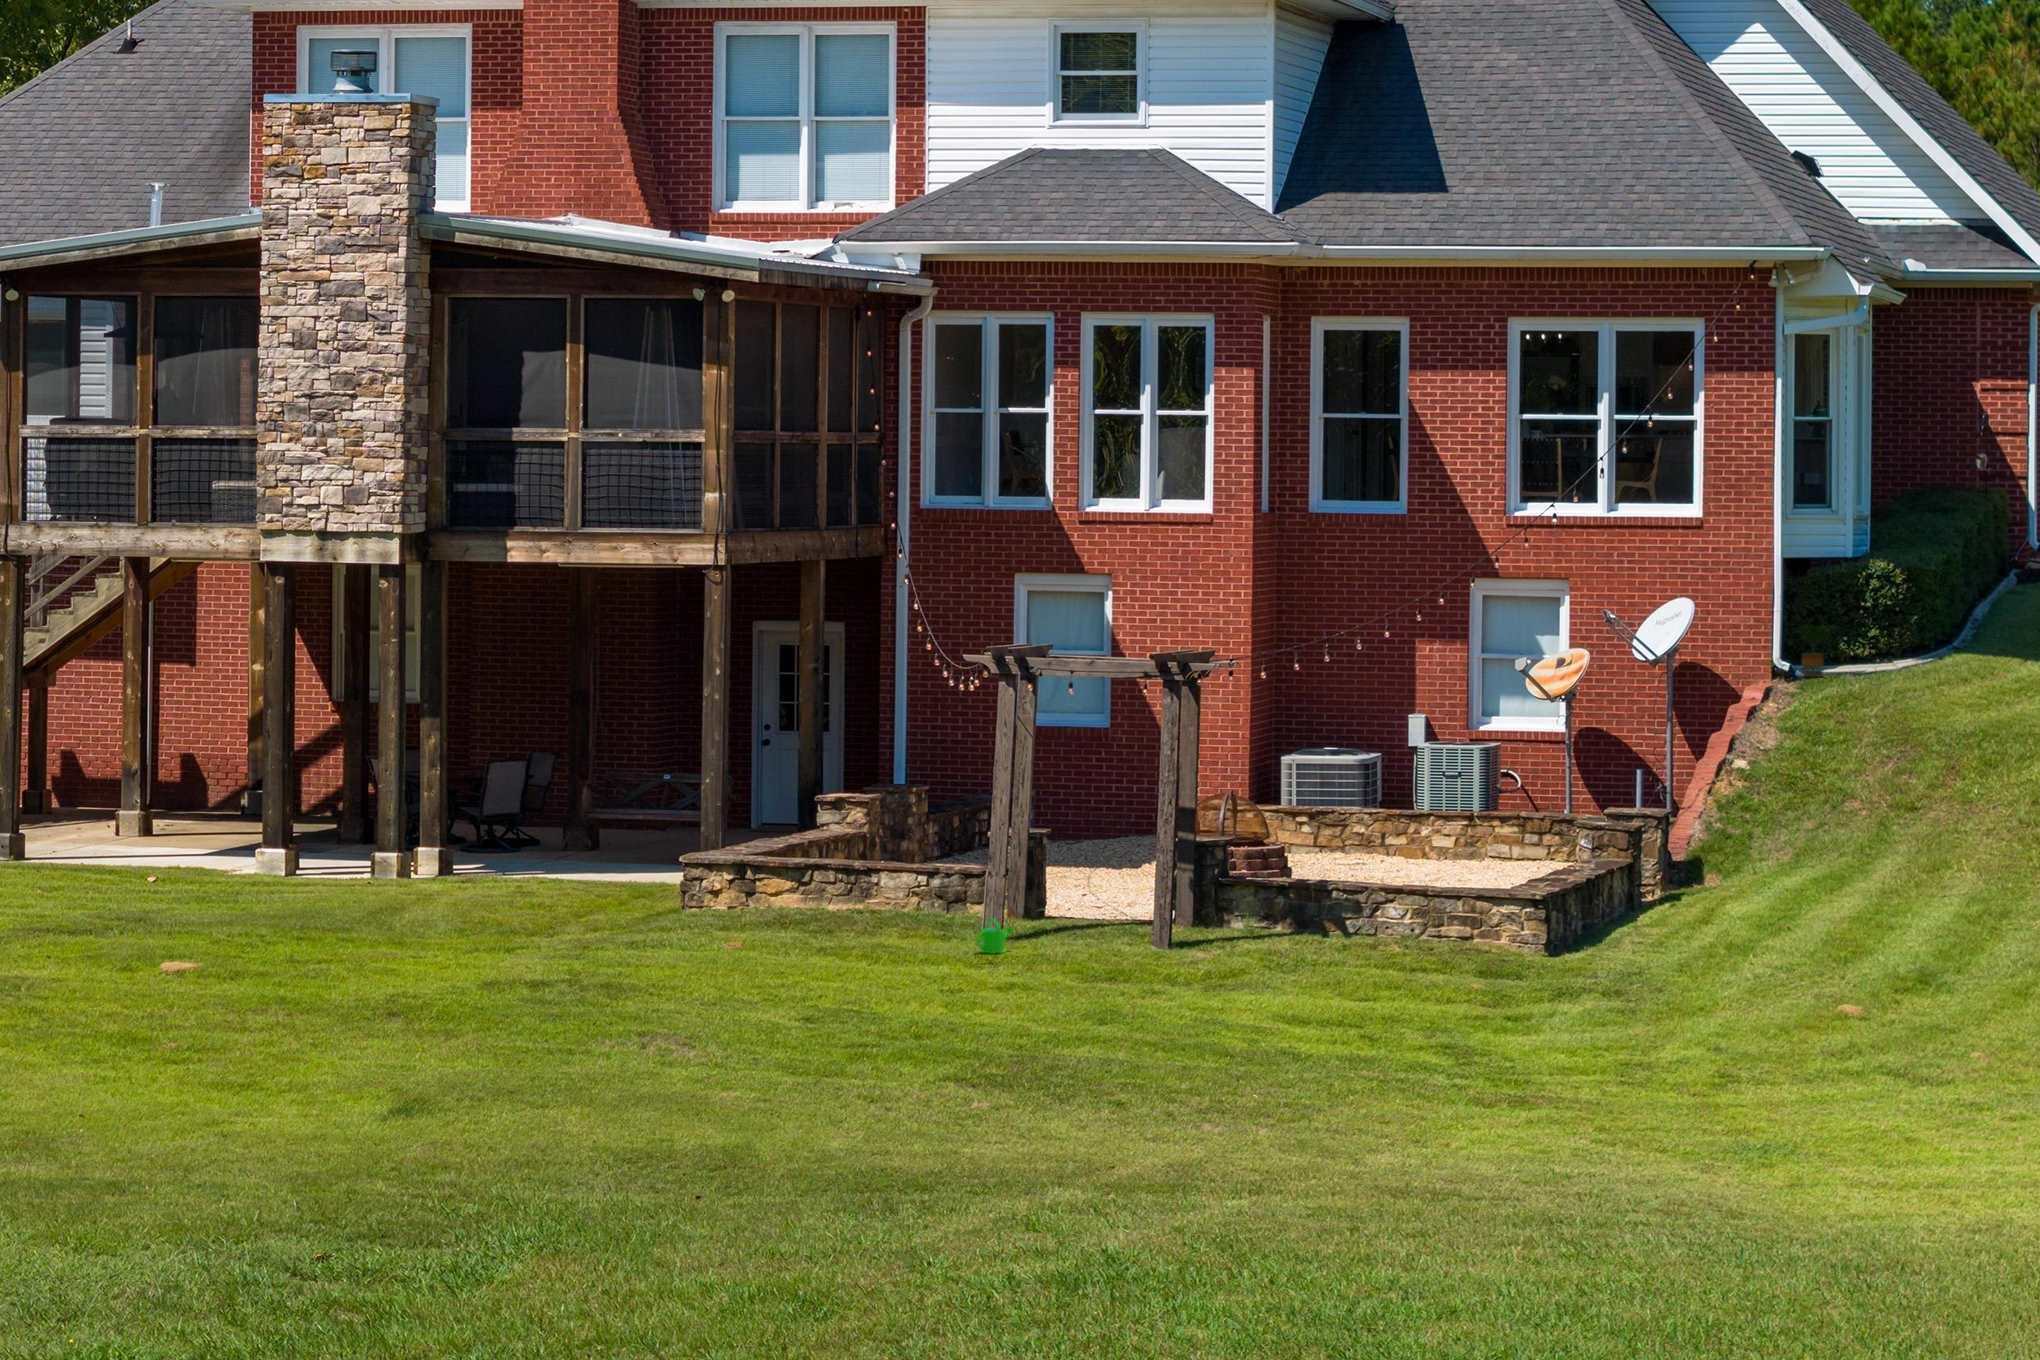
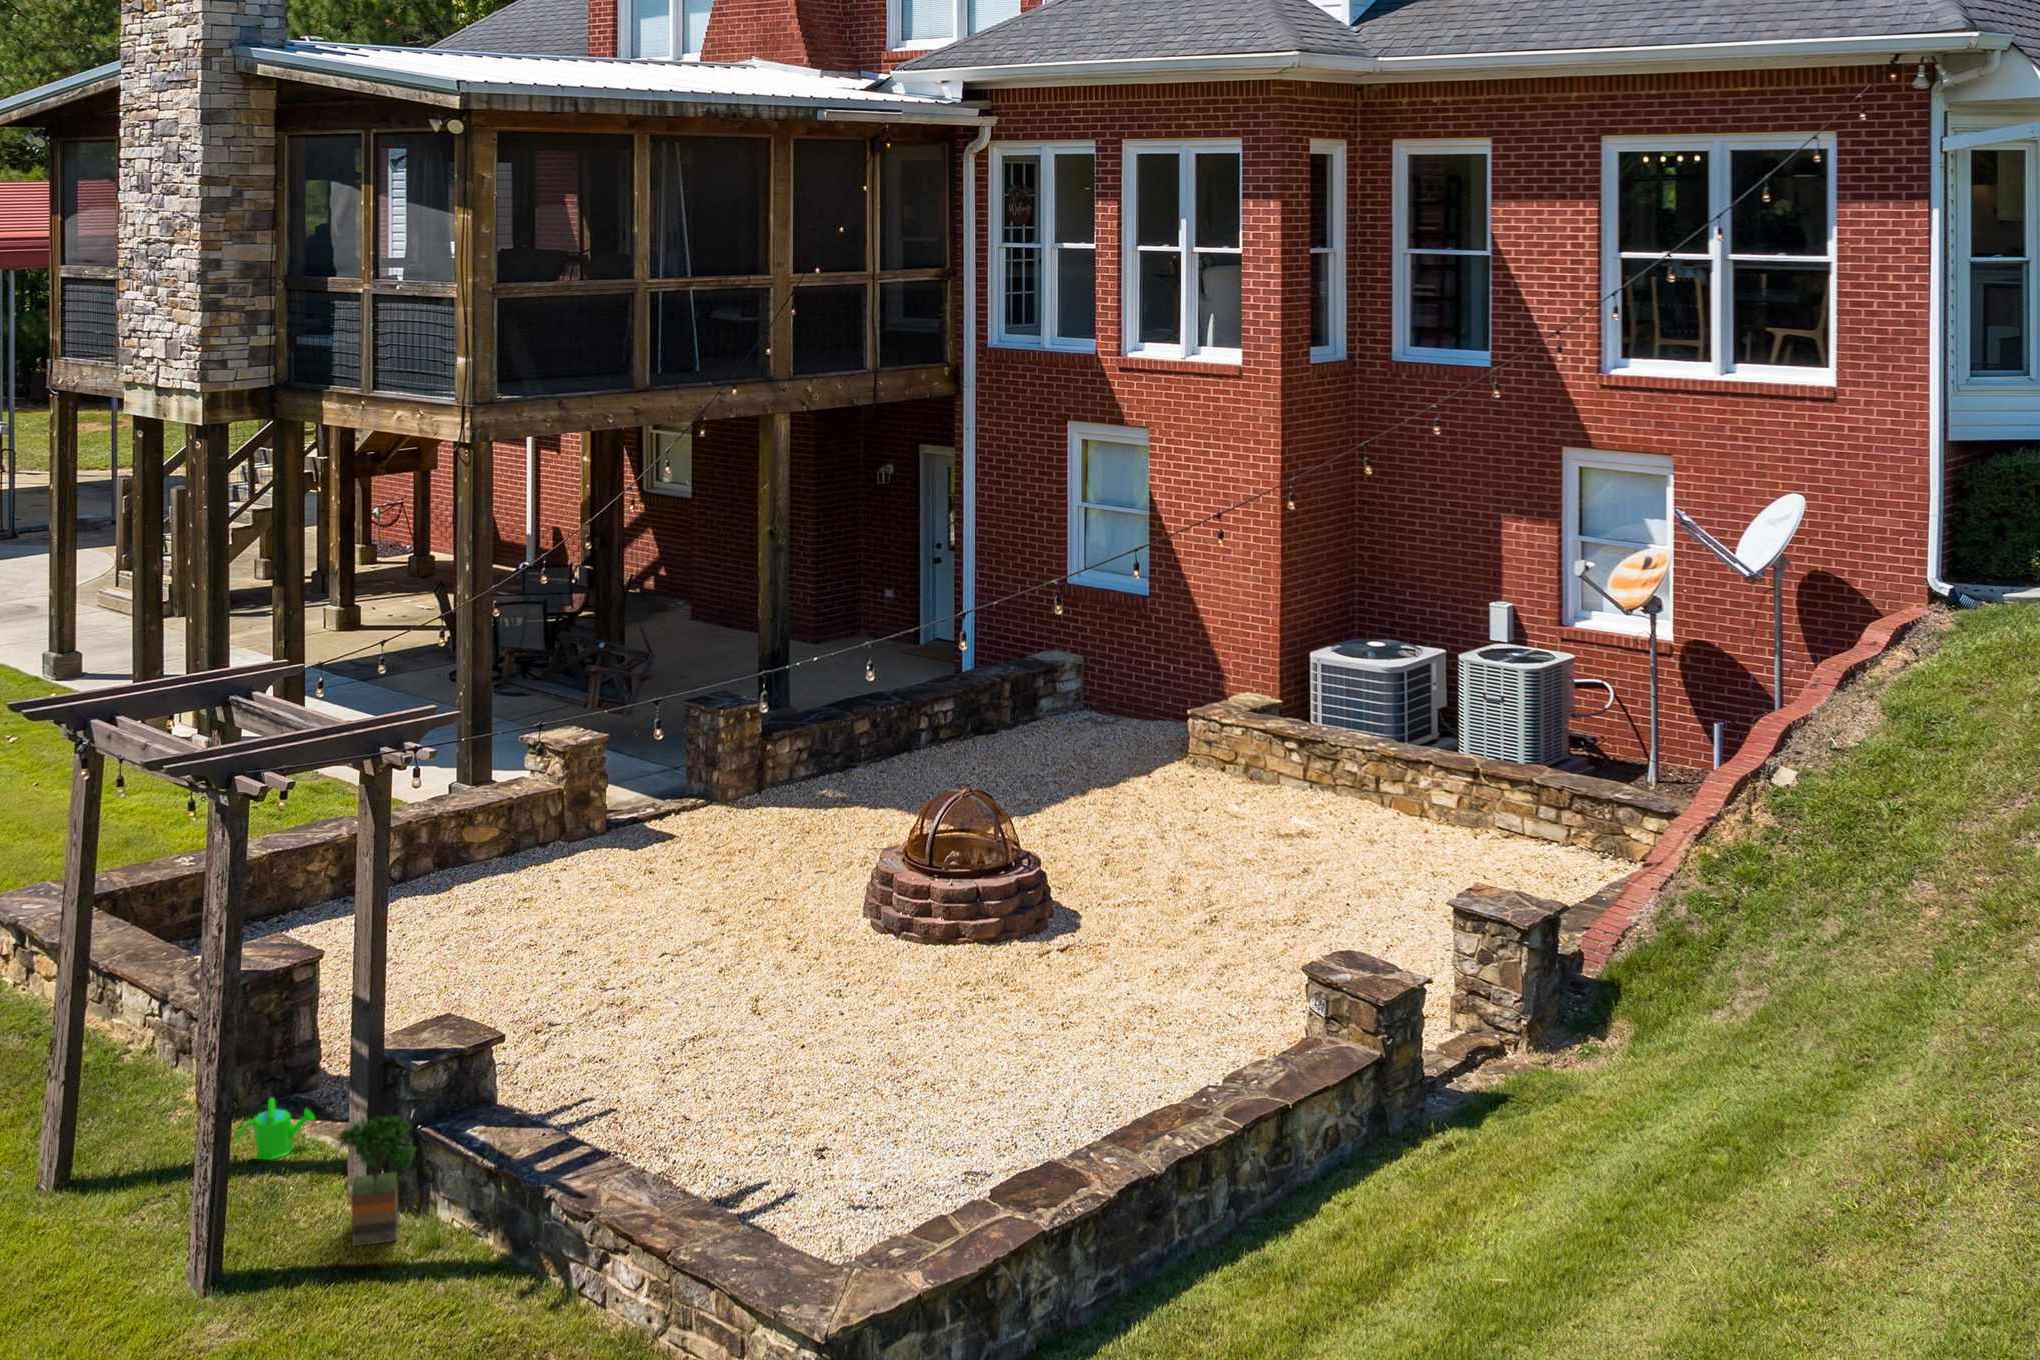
potted tree: present [1798,625,1831,677] -> present [337,1115,416,1246]

